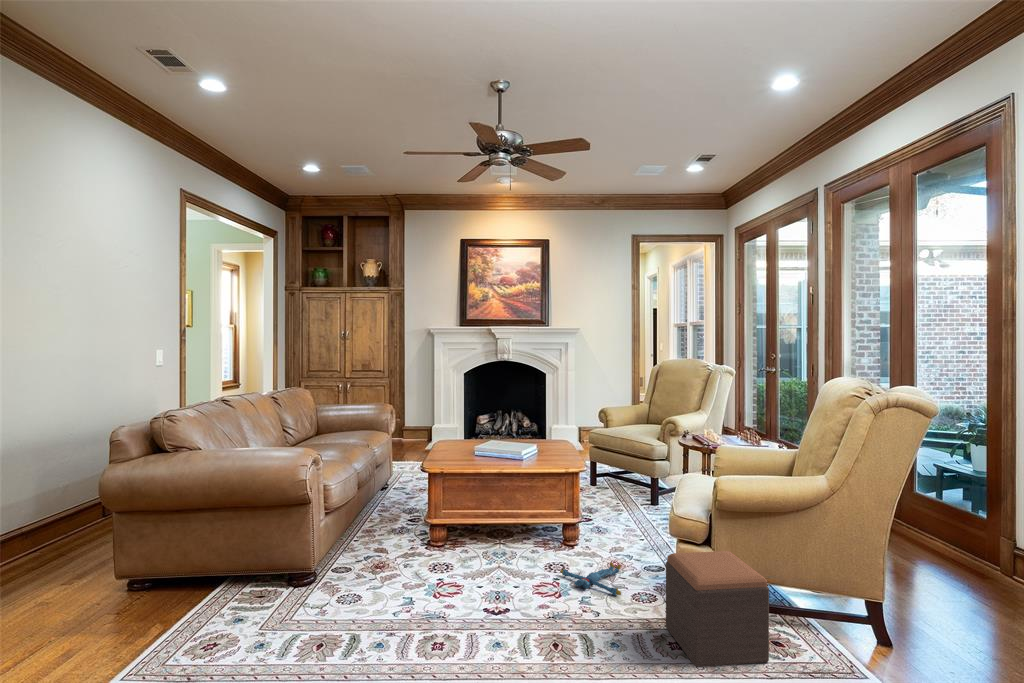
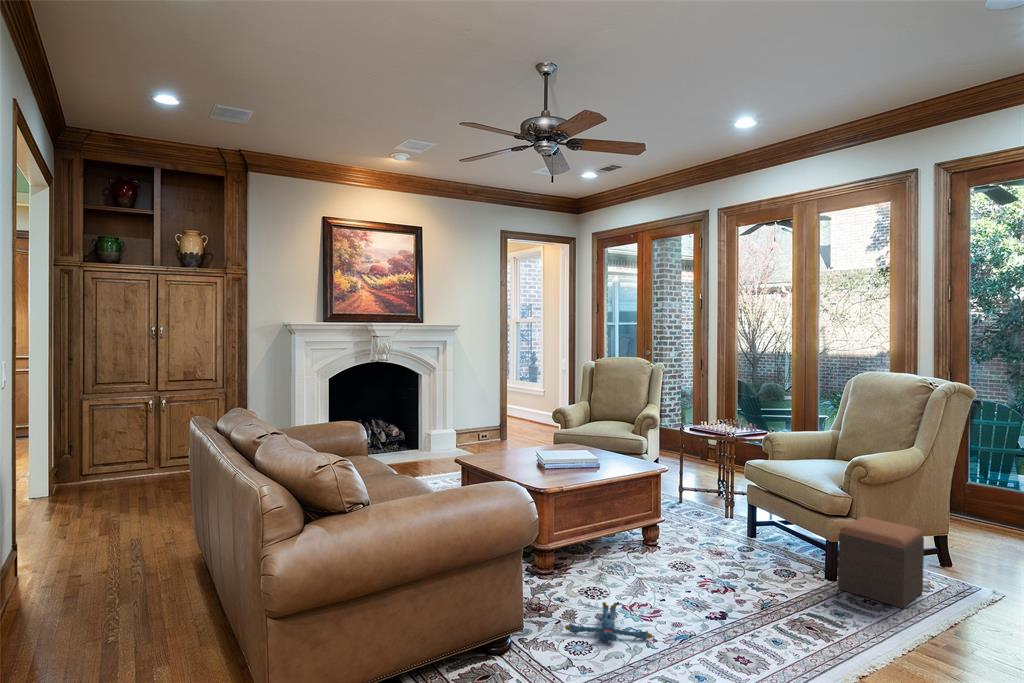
plush toy: present [560,562,621,596] -> present [565,602,652,641]

